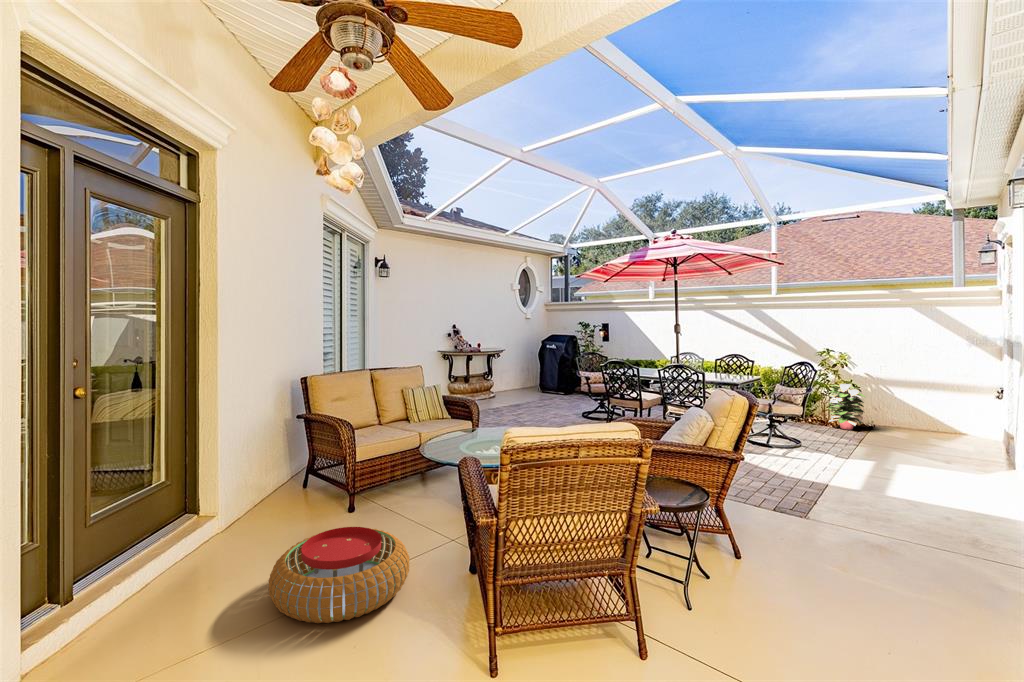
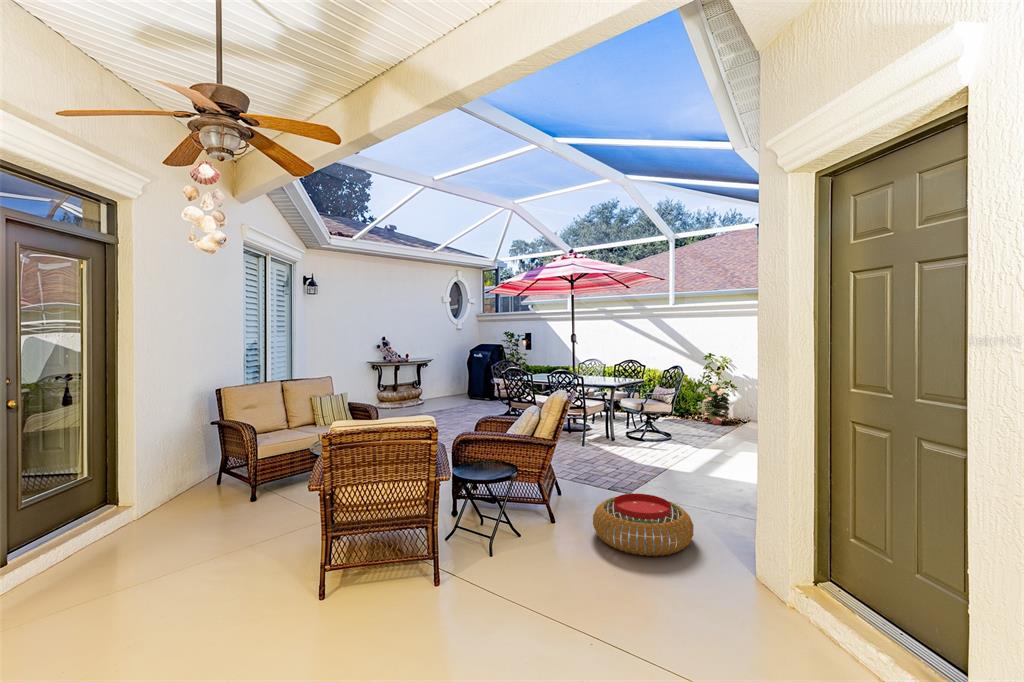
pouf: present [269,527,409,623] -> present [593,494,694,556]

